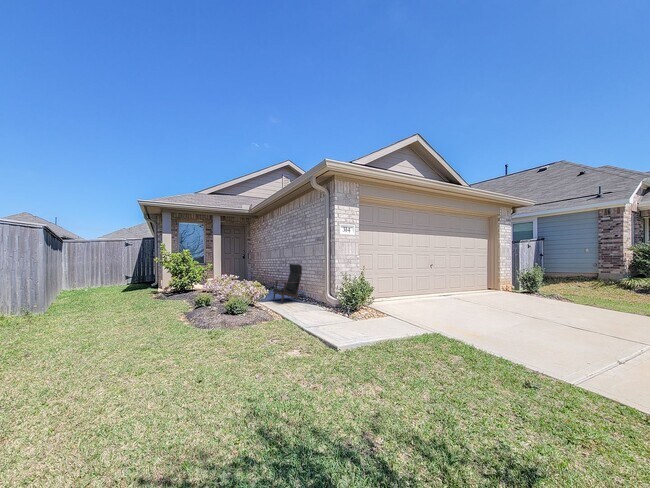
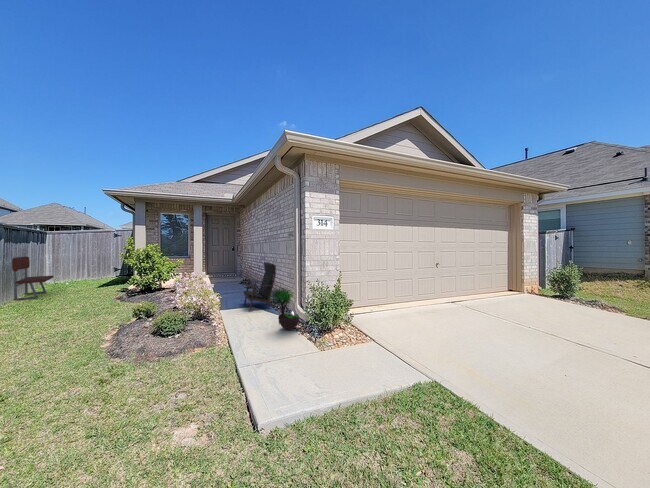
bench: none [56,261,86,300] -> present [12,256,54,300]
potted tree: none [307,276,331,312] -> present [271,288,299,329]

